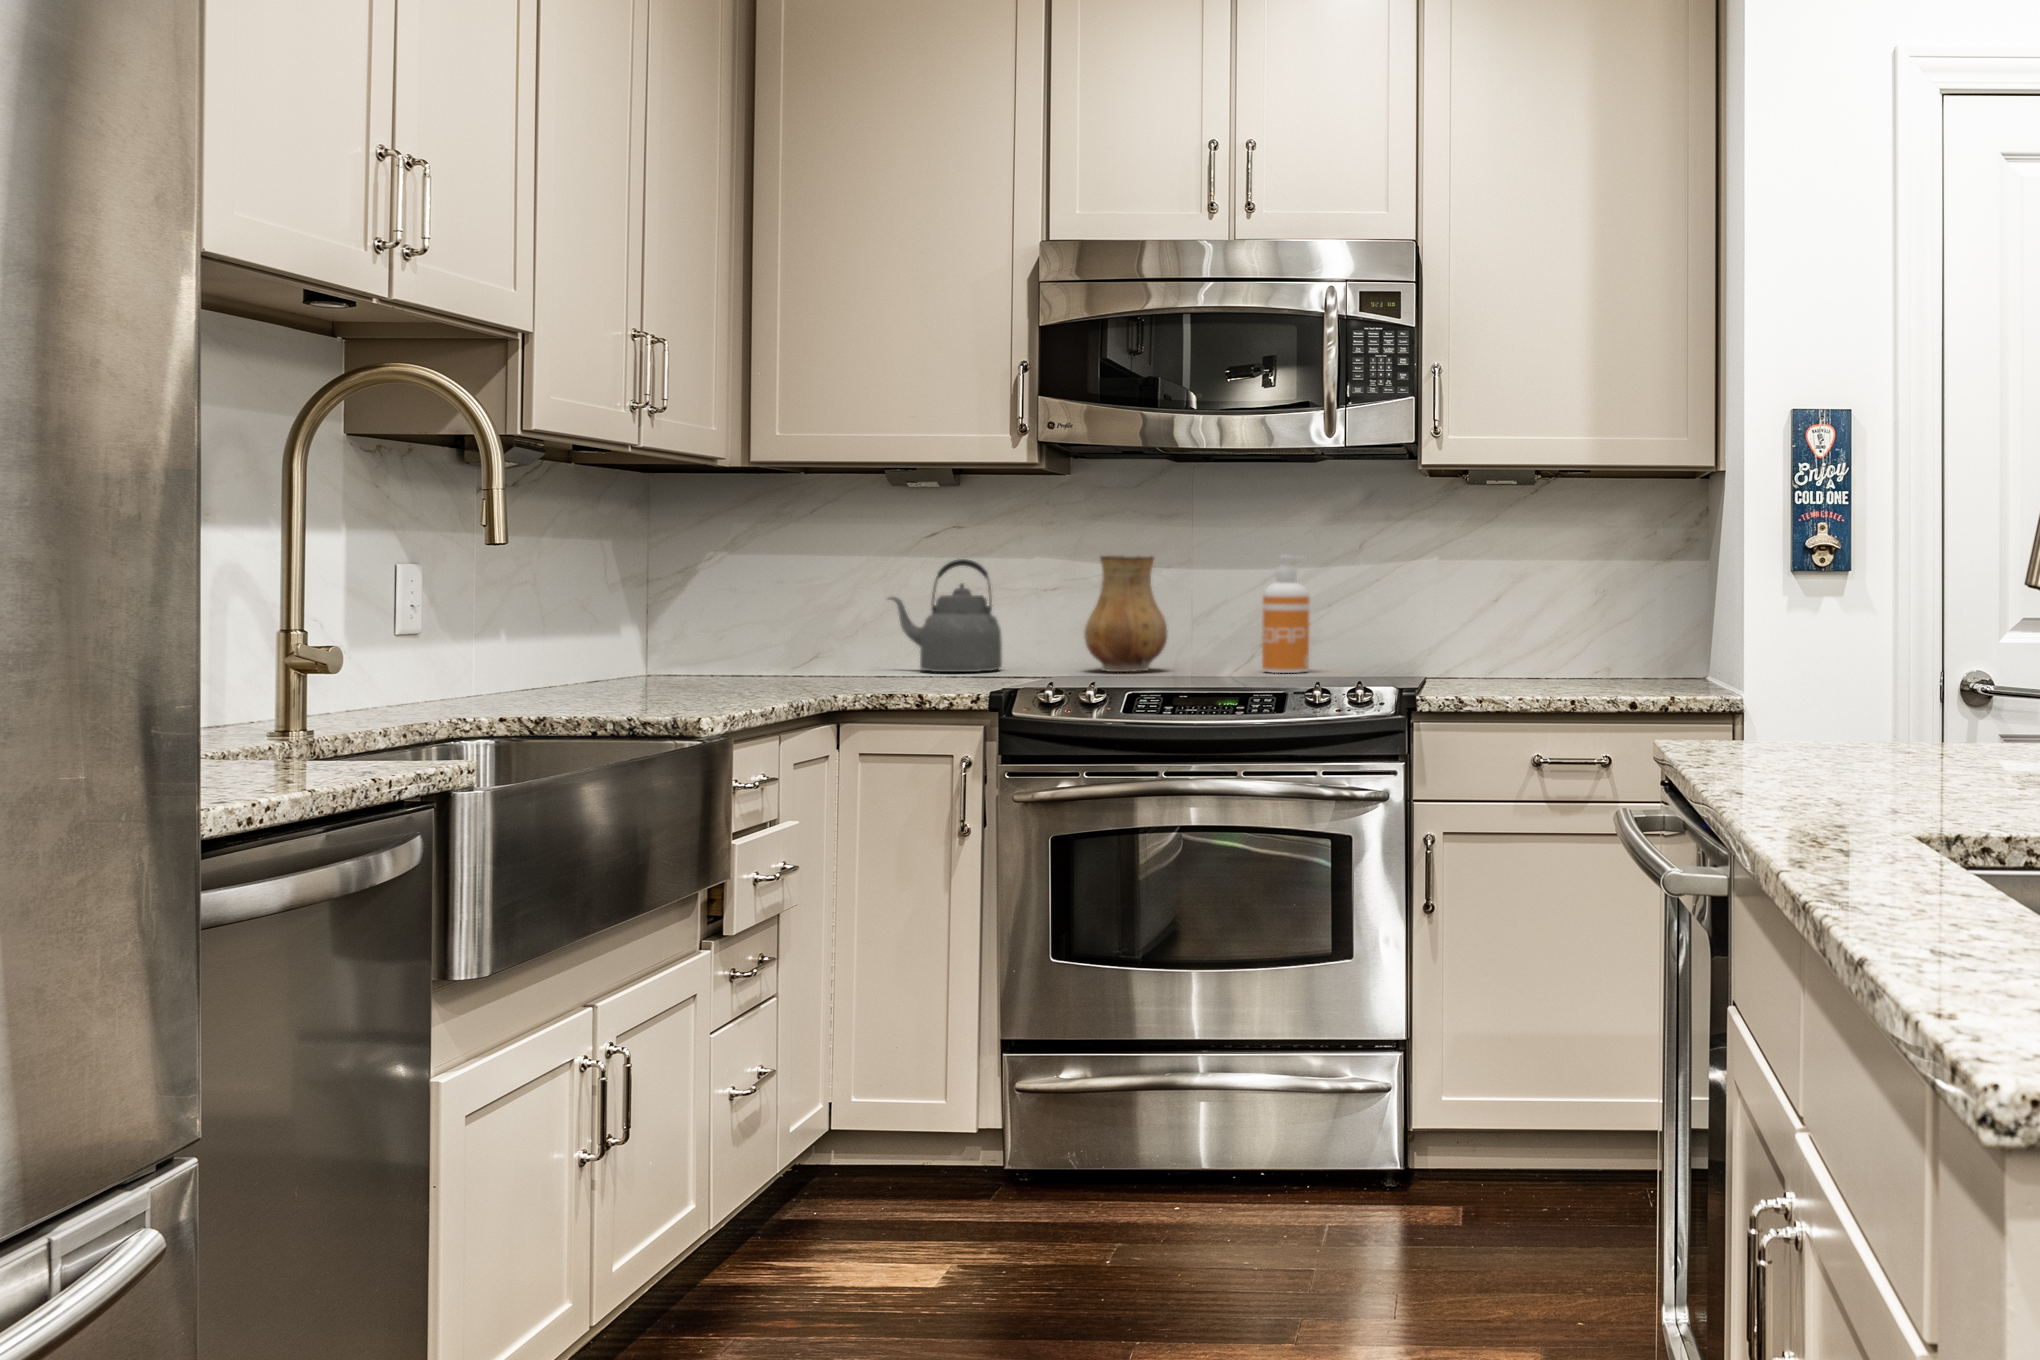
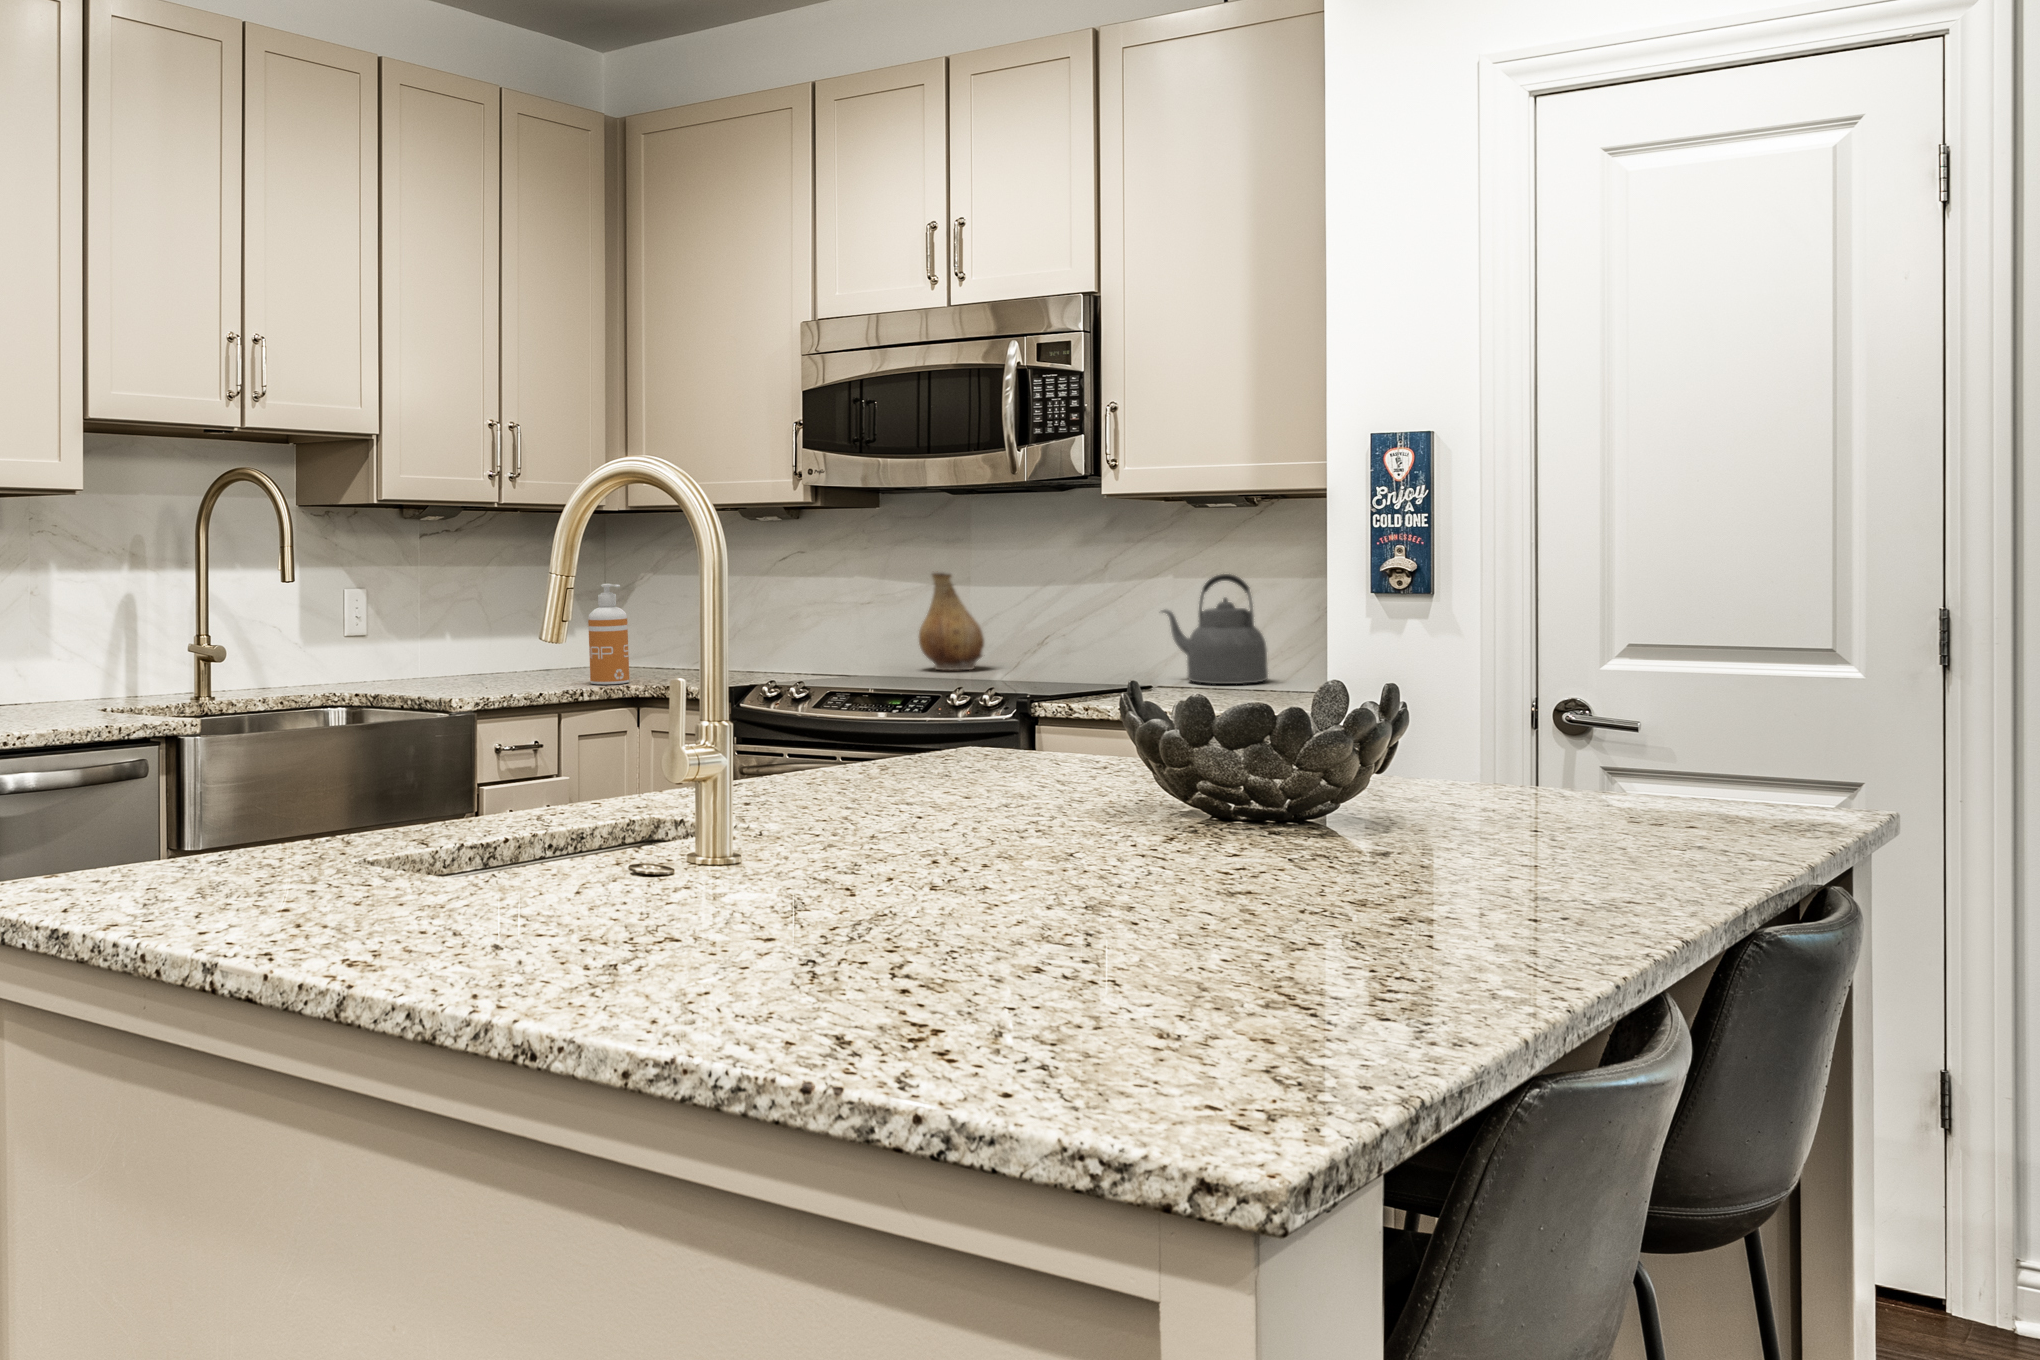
soap dispenser: present [1262,555,1310,673] -> present [588,584,629,684]
kettle: present [889,559,1002,672] -> present [1162,574,1268,684]

